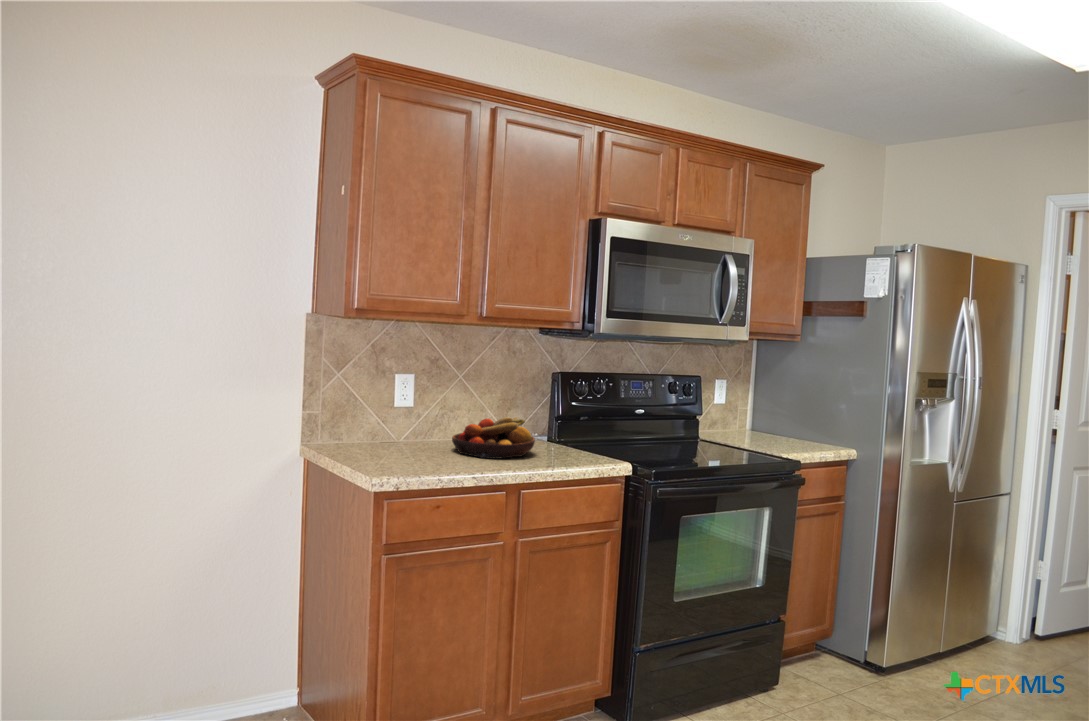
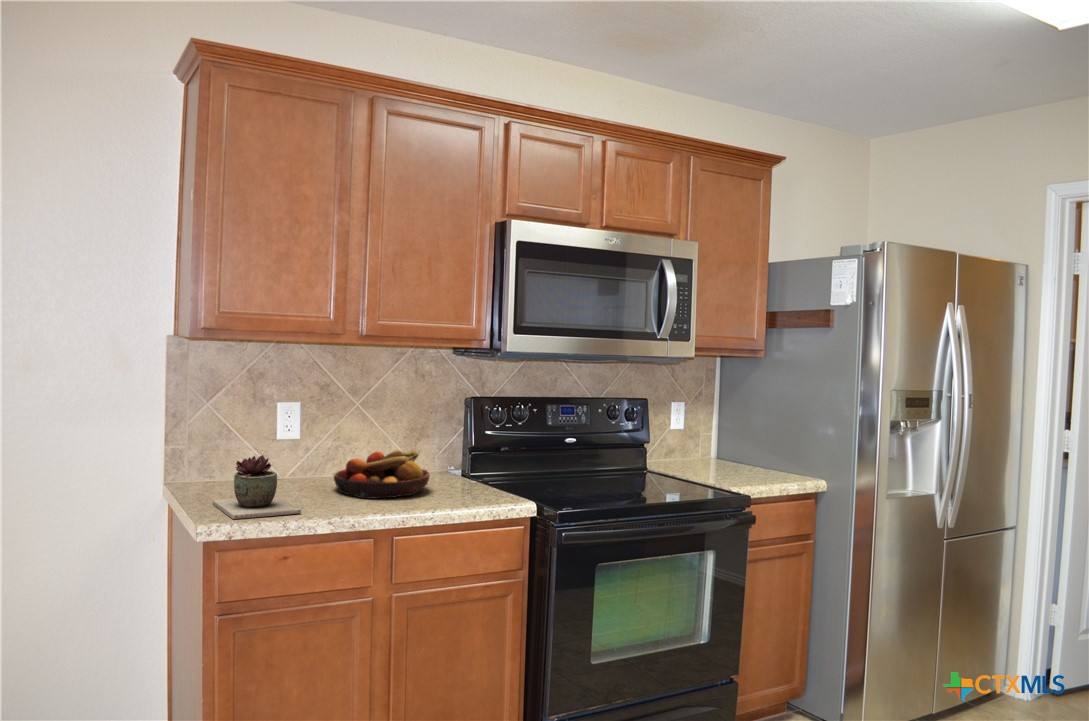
succulent plant: none [363,419,445,473] -> present [212,455,301,519]

